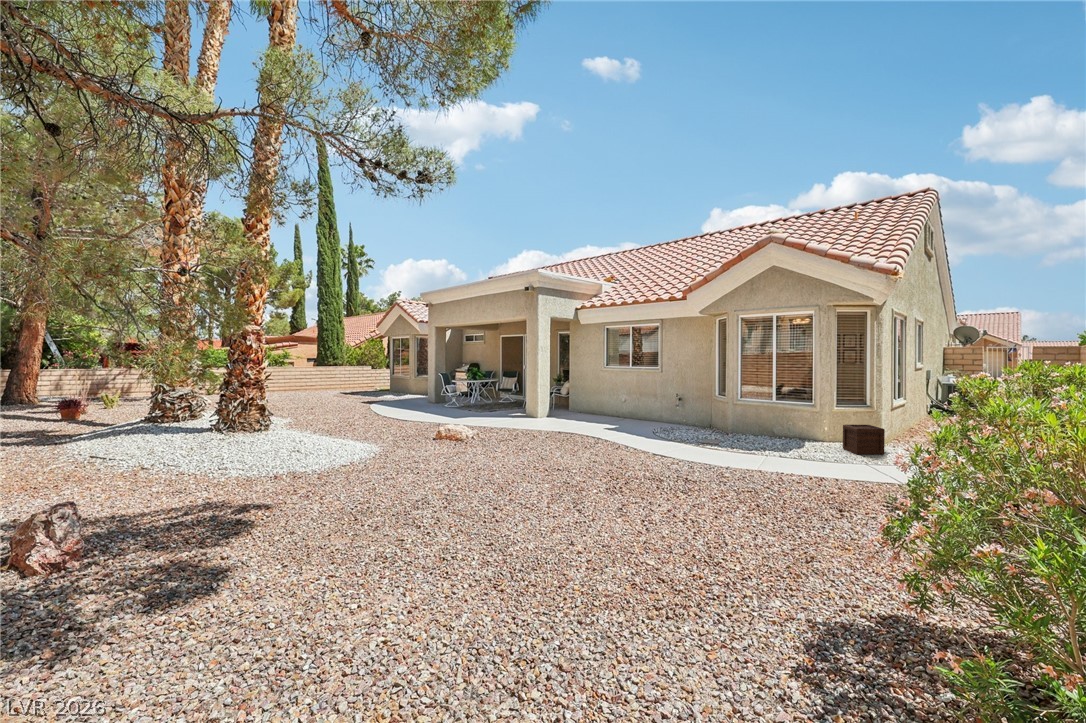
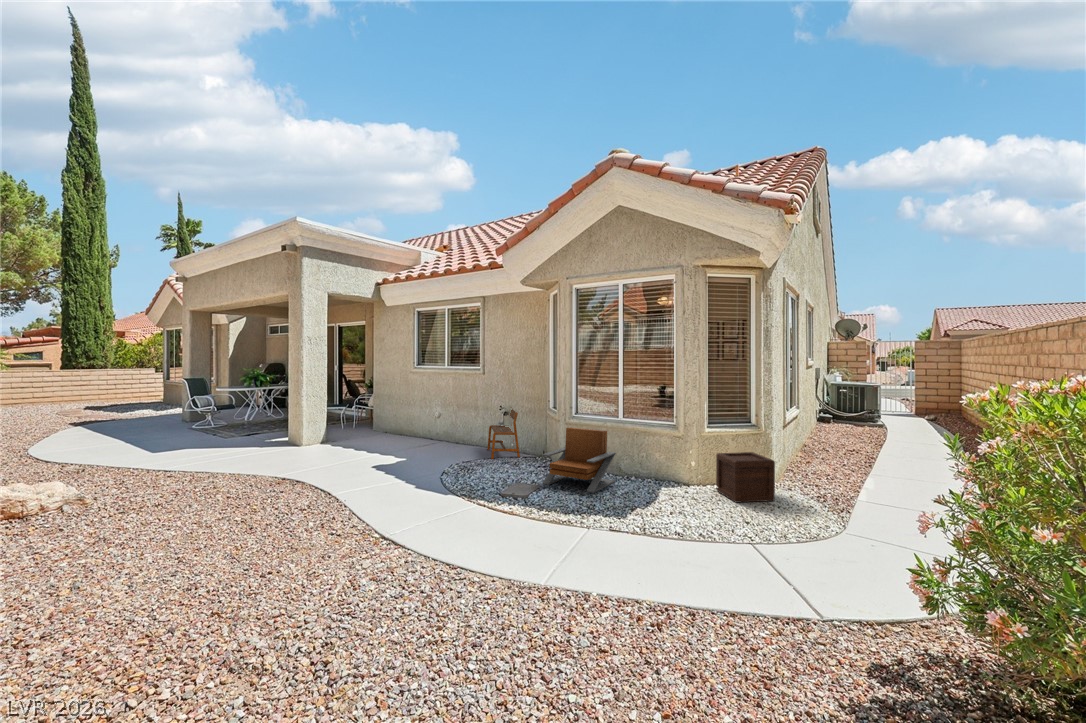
bench: none [666,396,693,429] -> present [487,409,520,459]
lounge chair: none [721,408,770,448] -> present [543,427,616,493]

